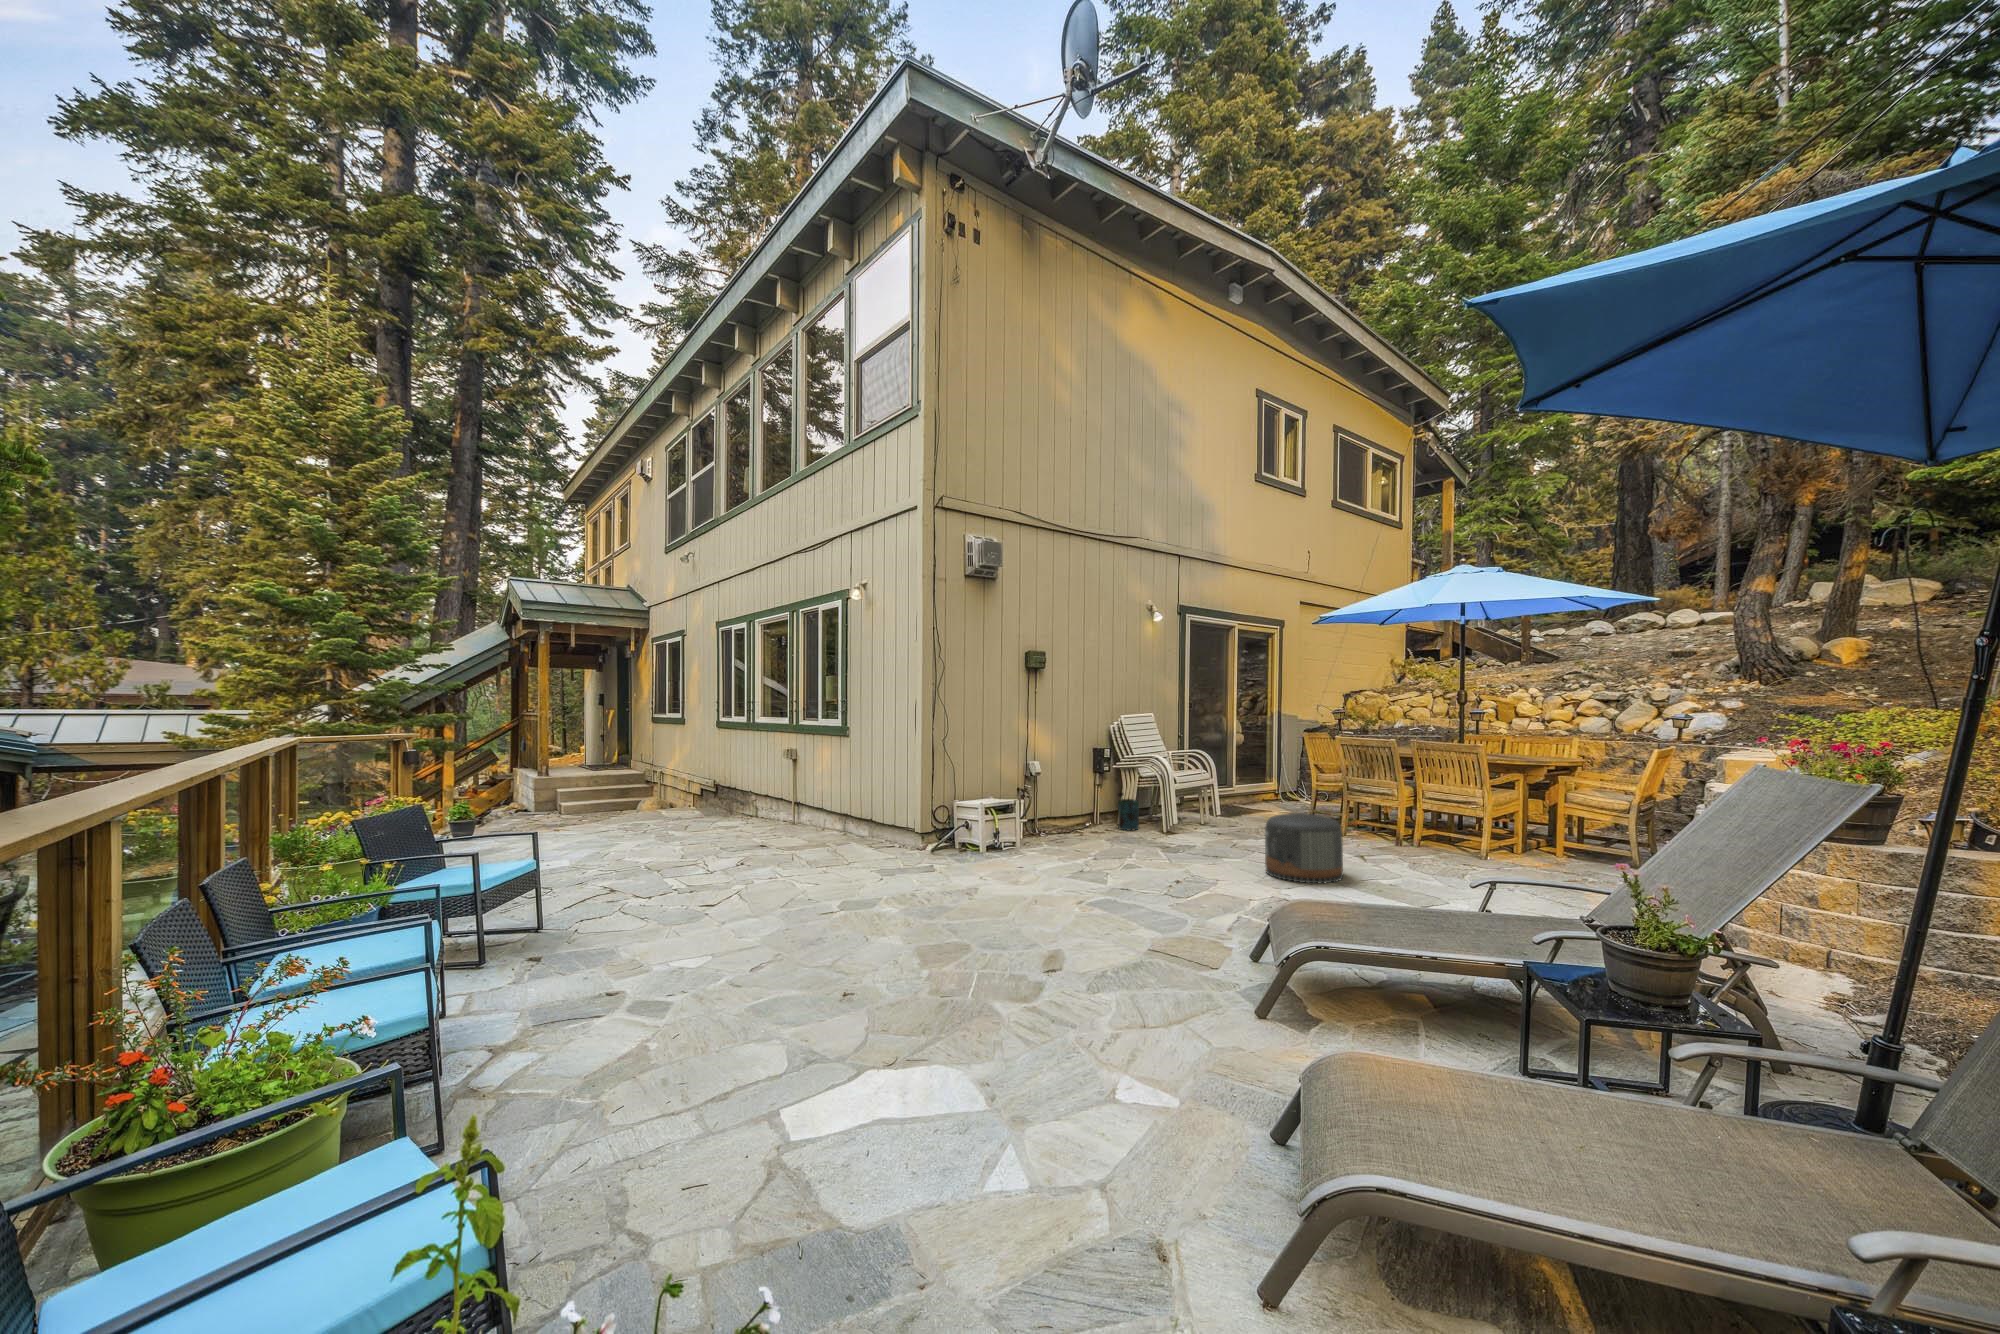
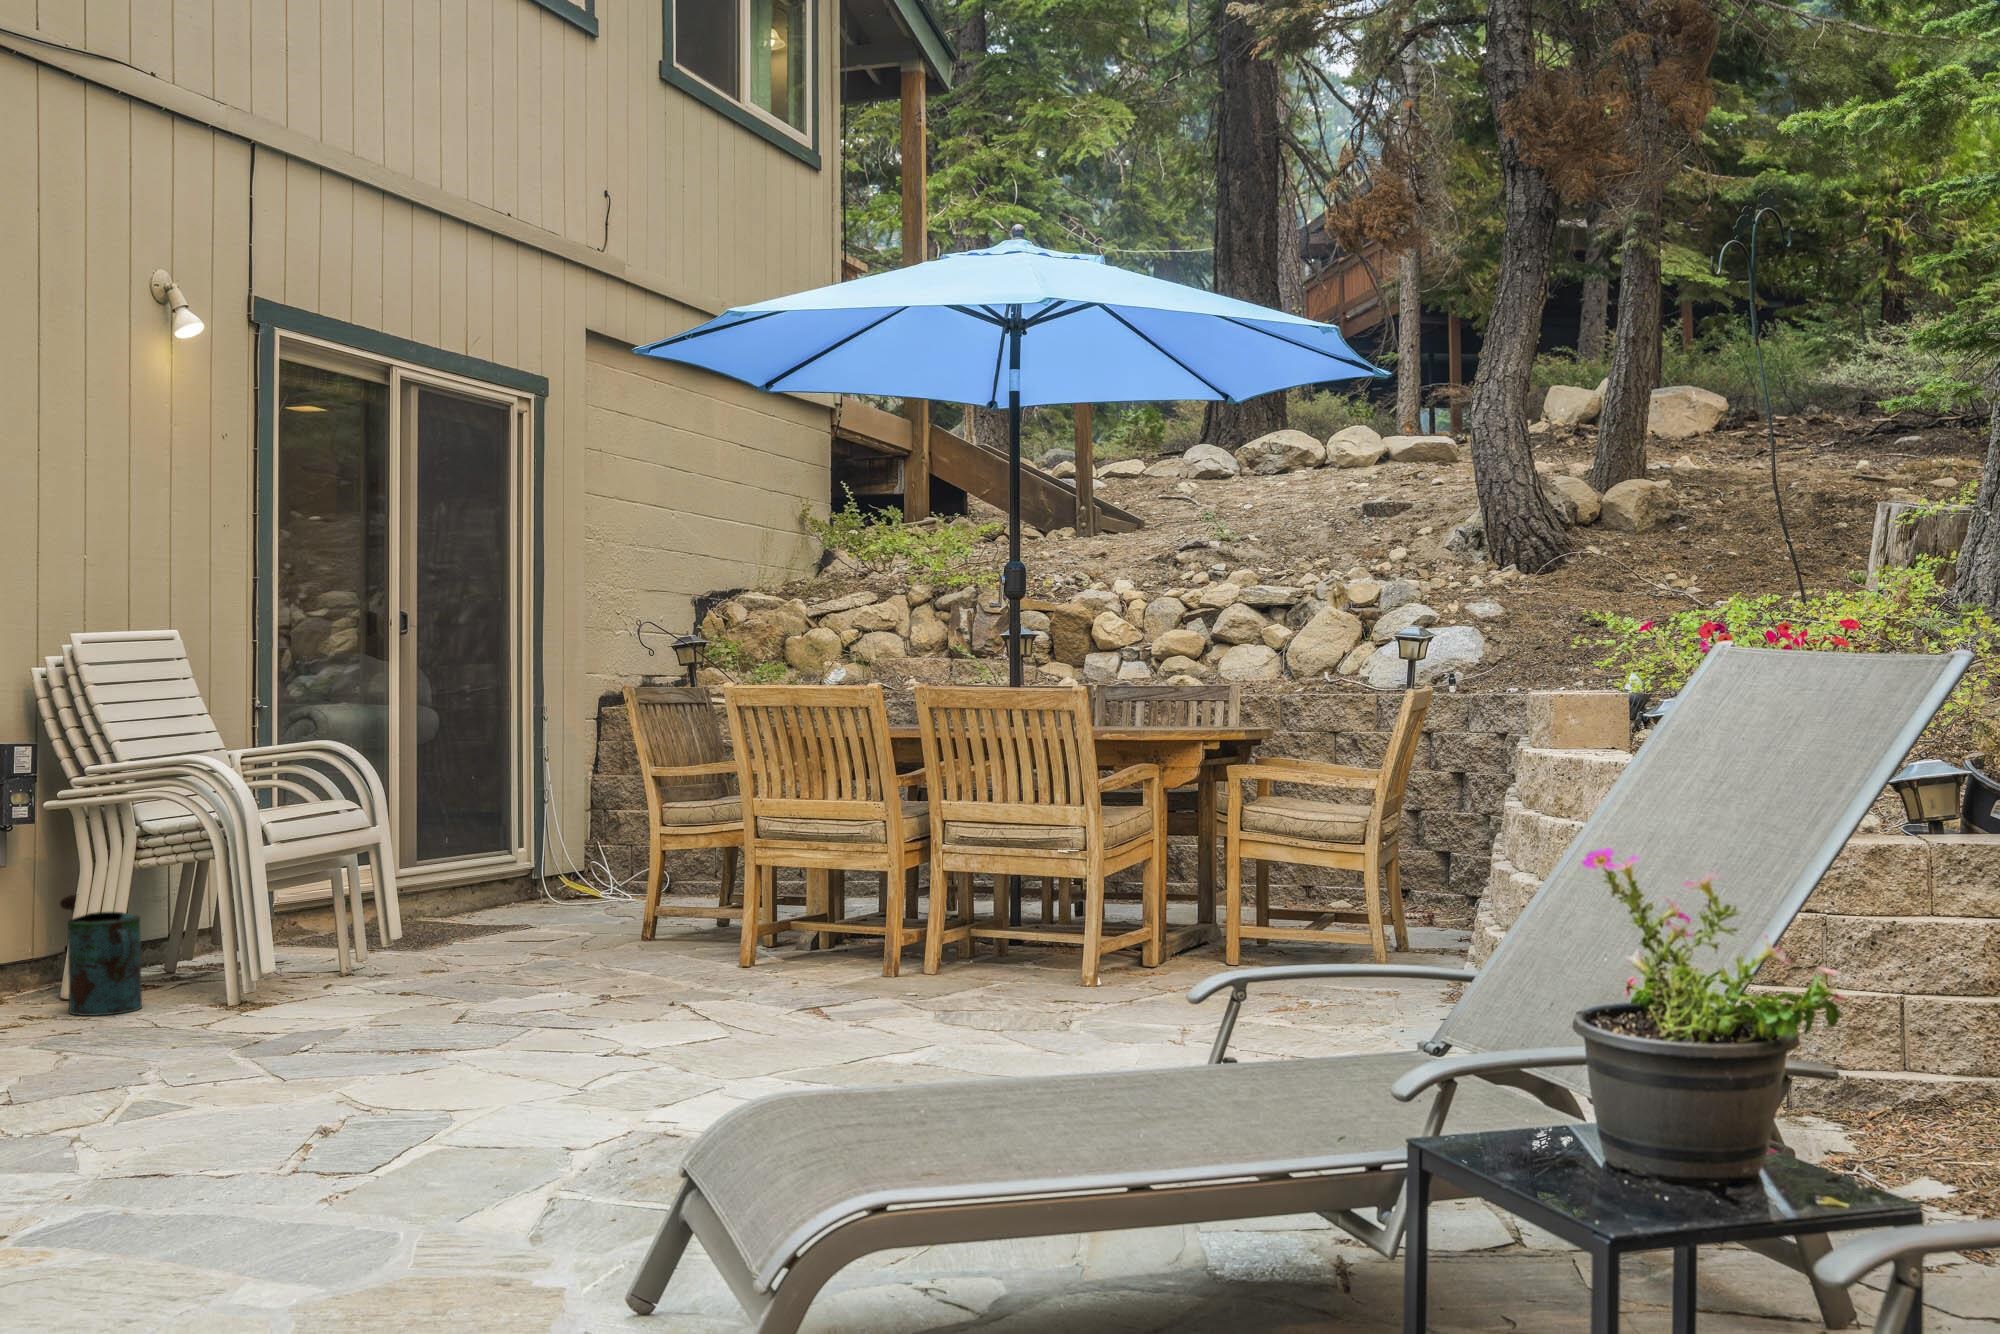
pouf: present [1265,813,1343,883] -> none [581,890,795,1086]

